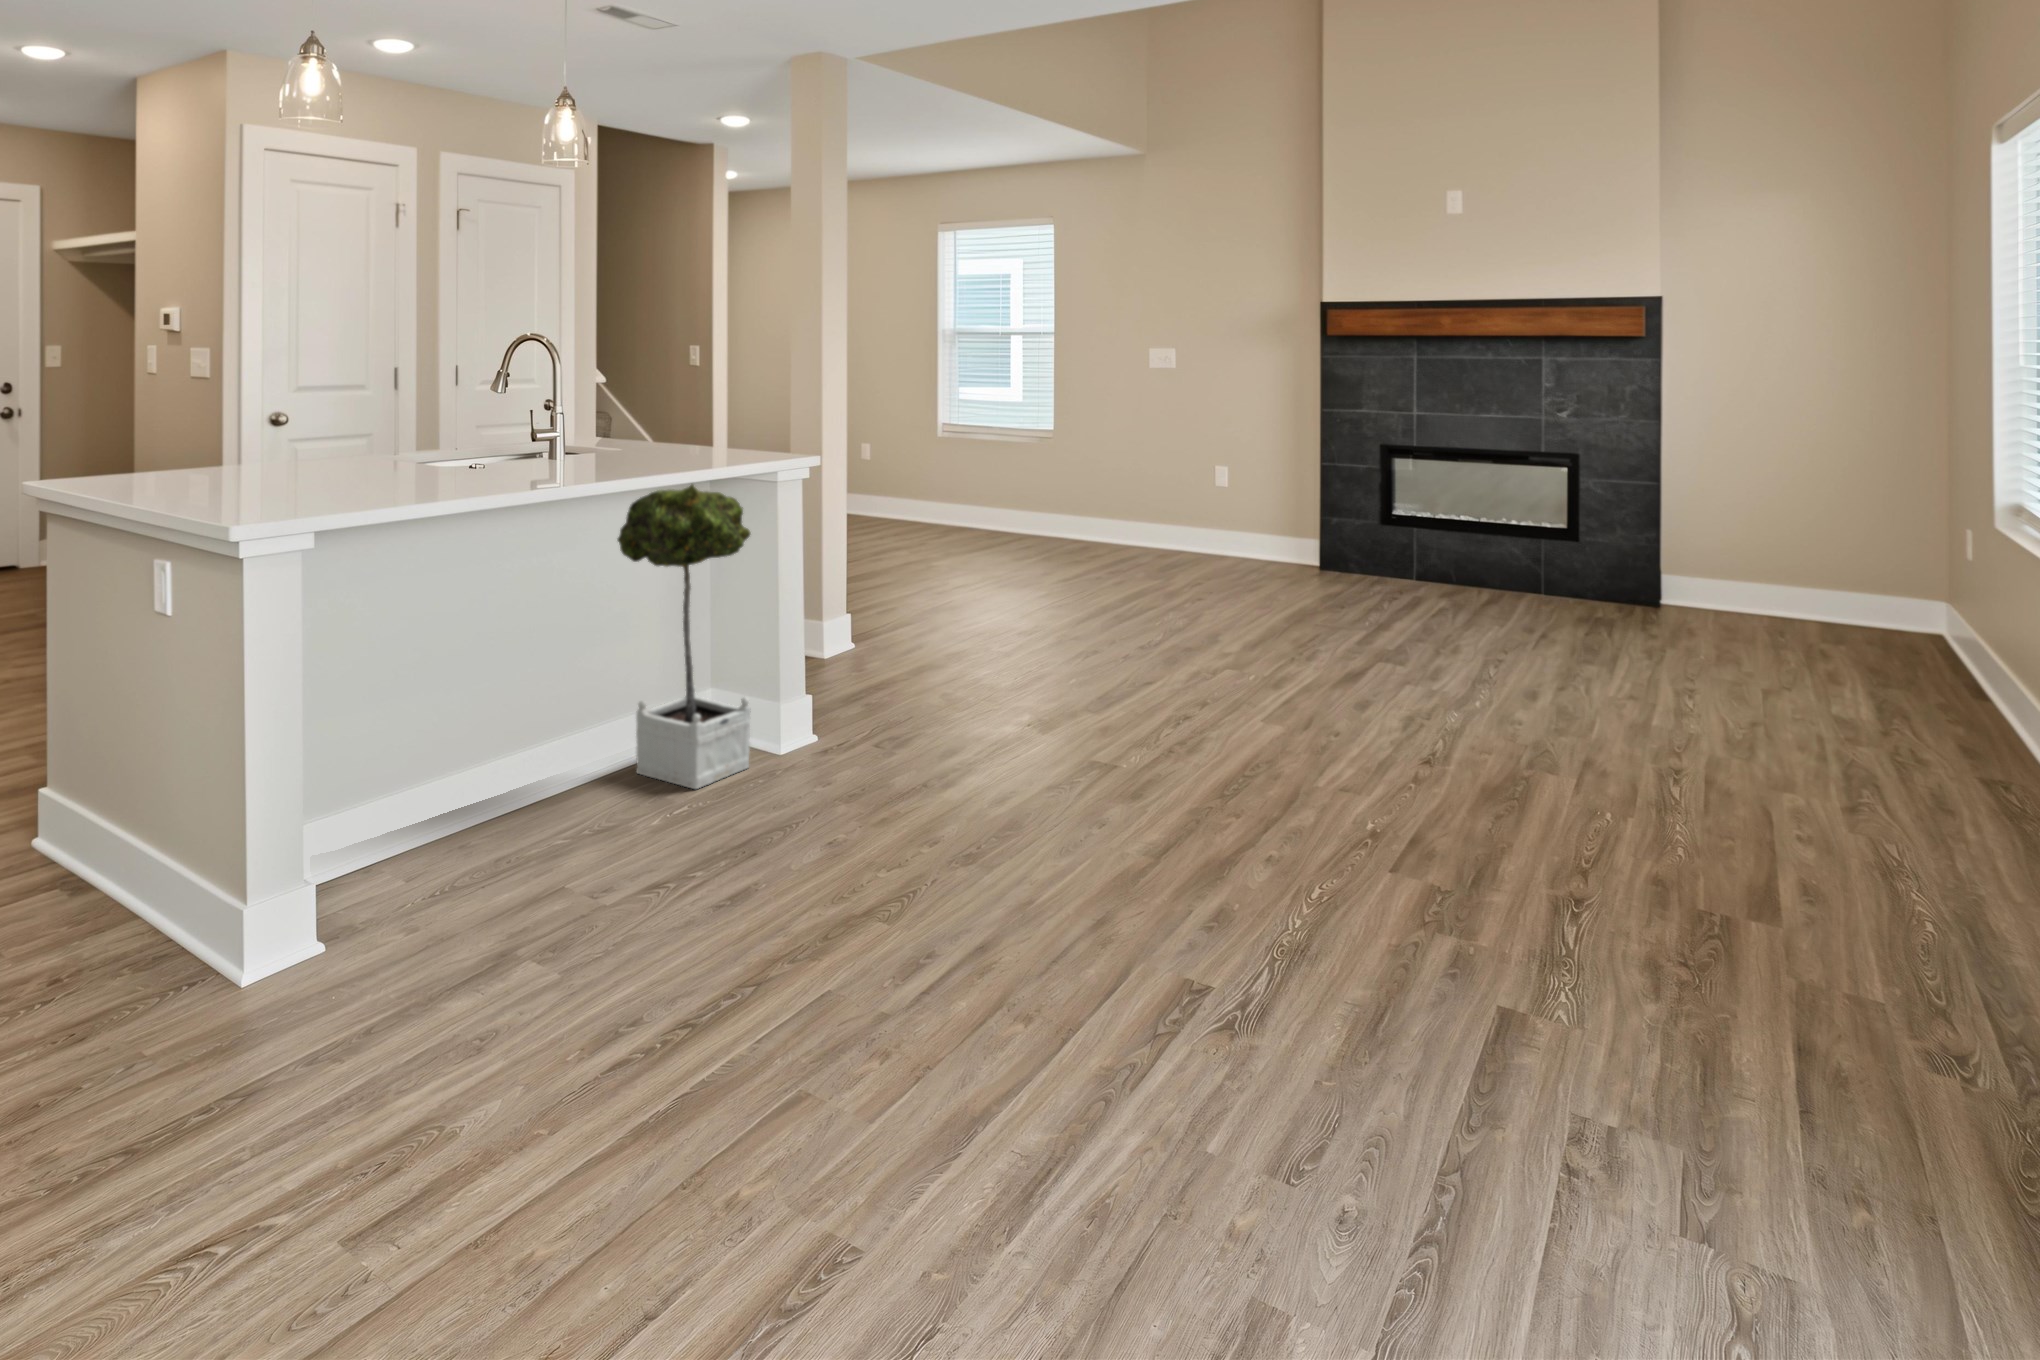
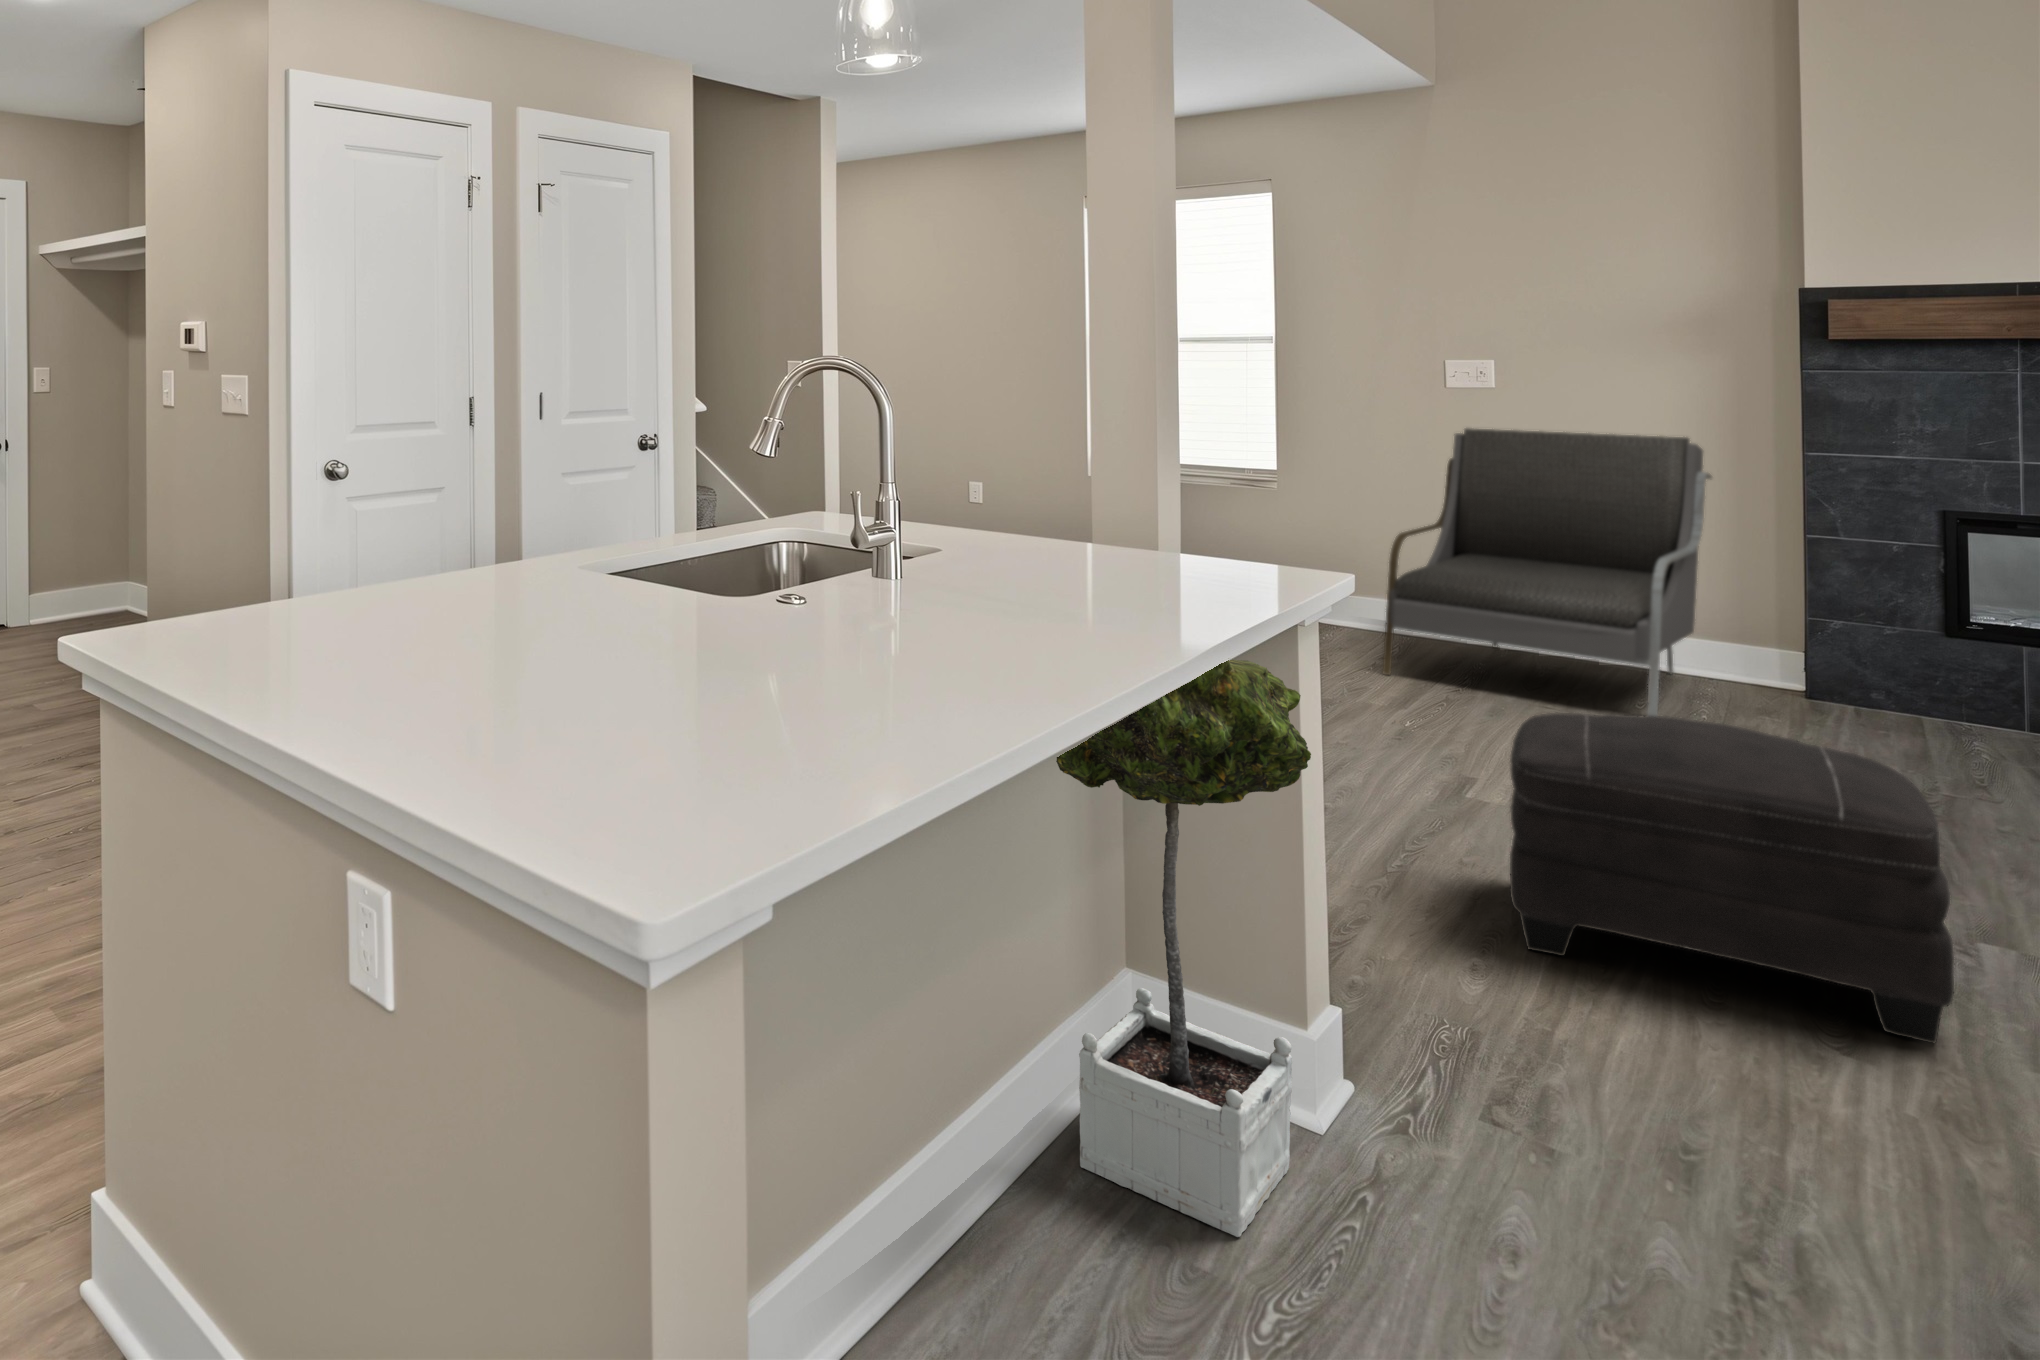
armchair: none [1074,396,1283,586] -> present [1382,428,1712,716]
ottoman: none [979,552,1185,710] -> present [1510,713,1954,1043]

